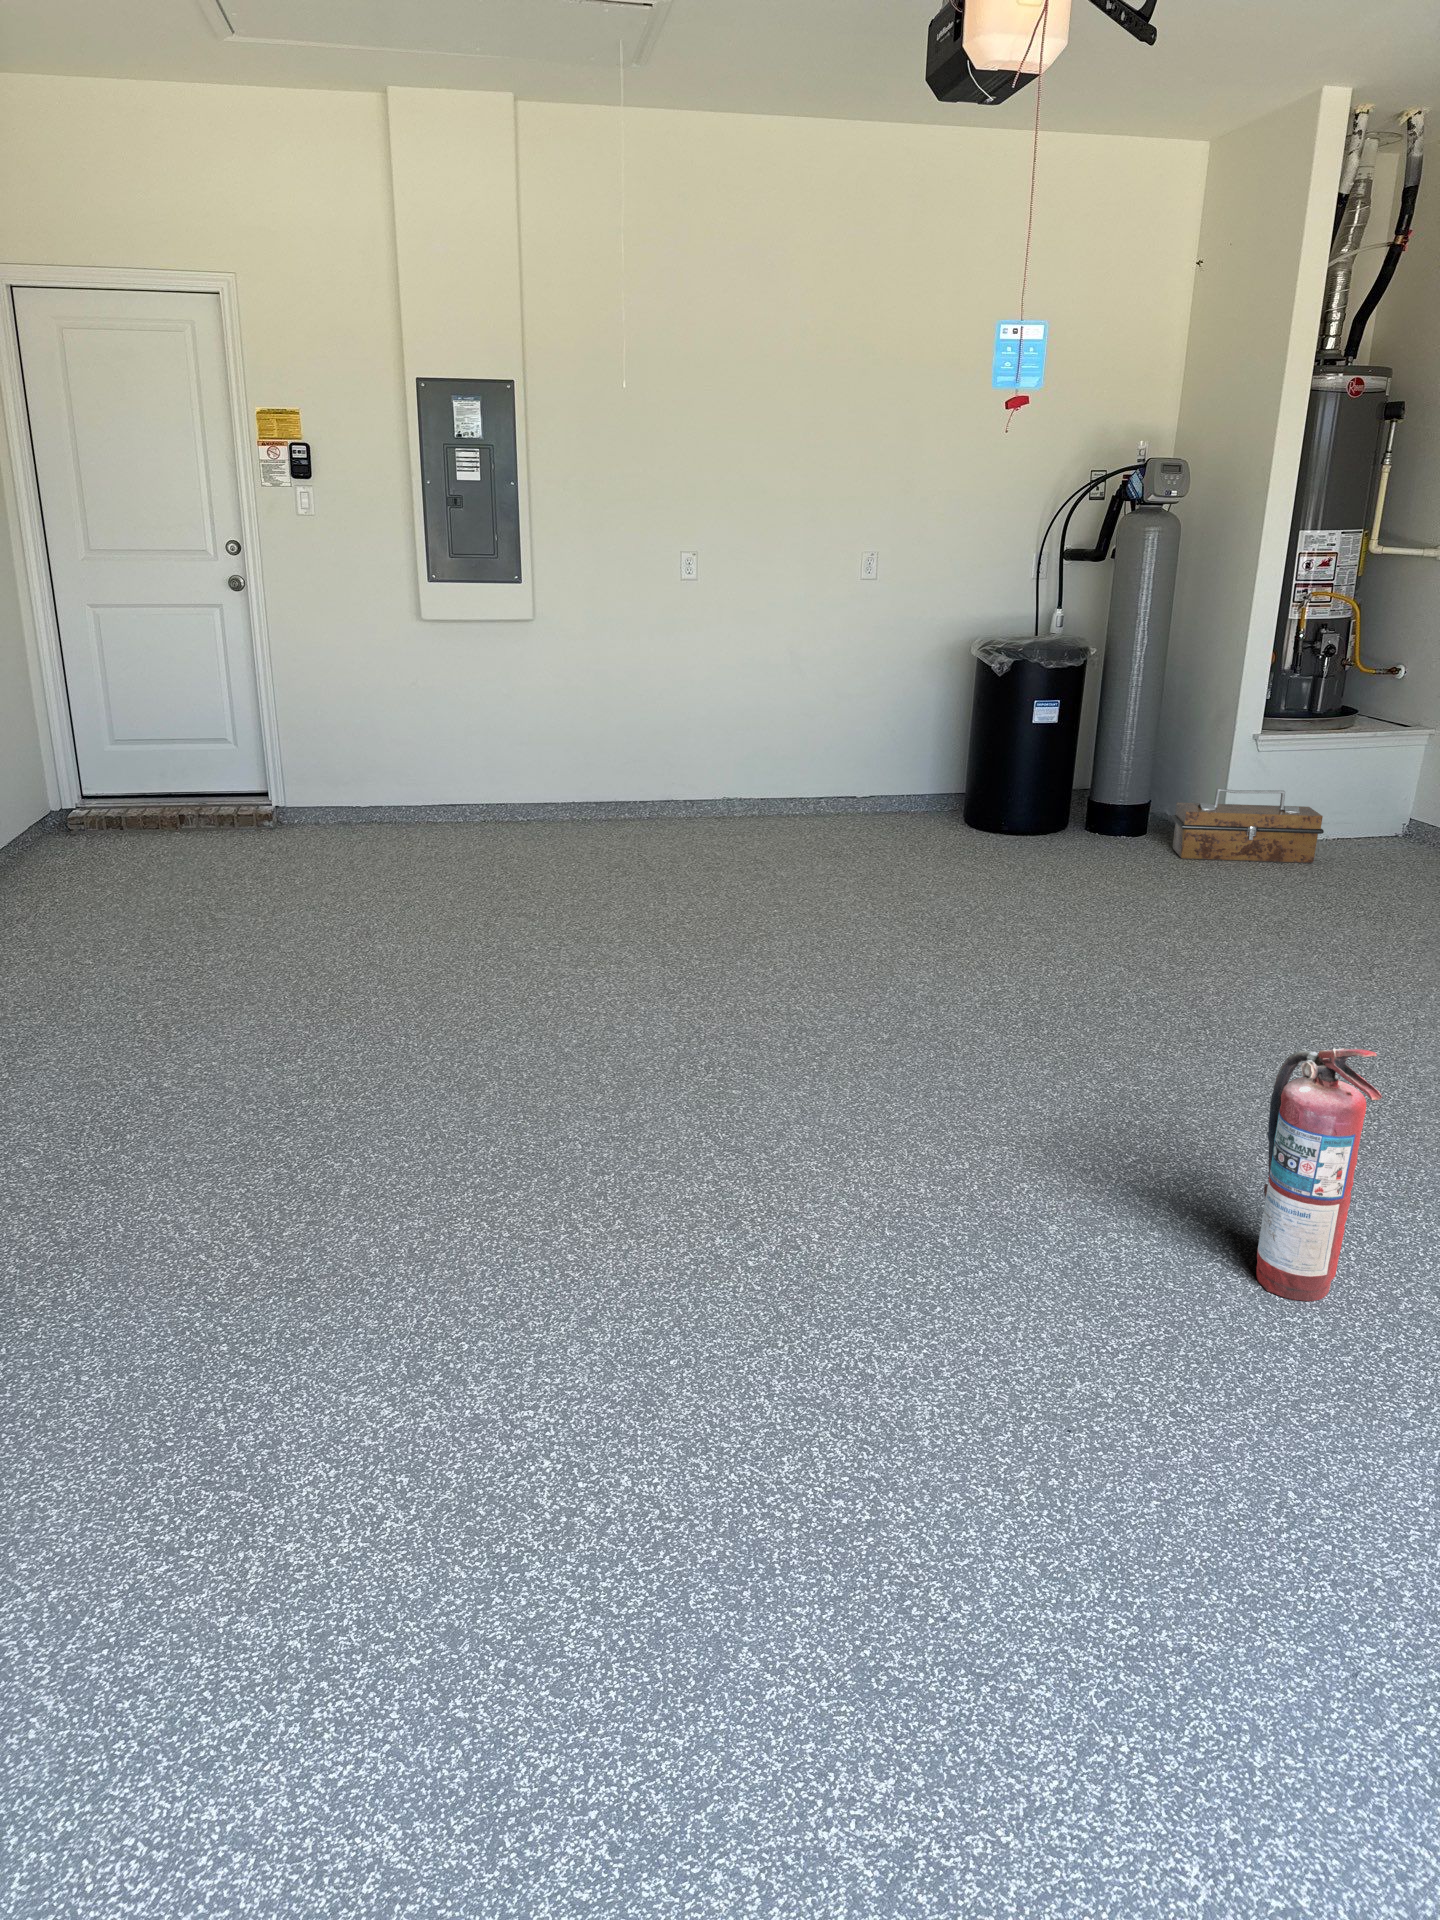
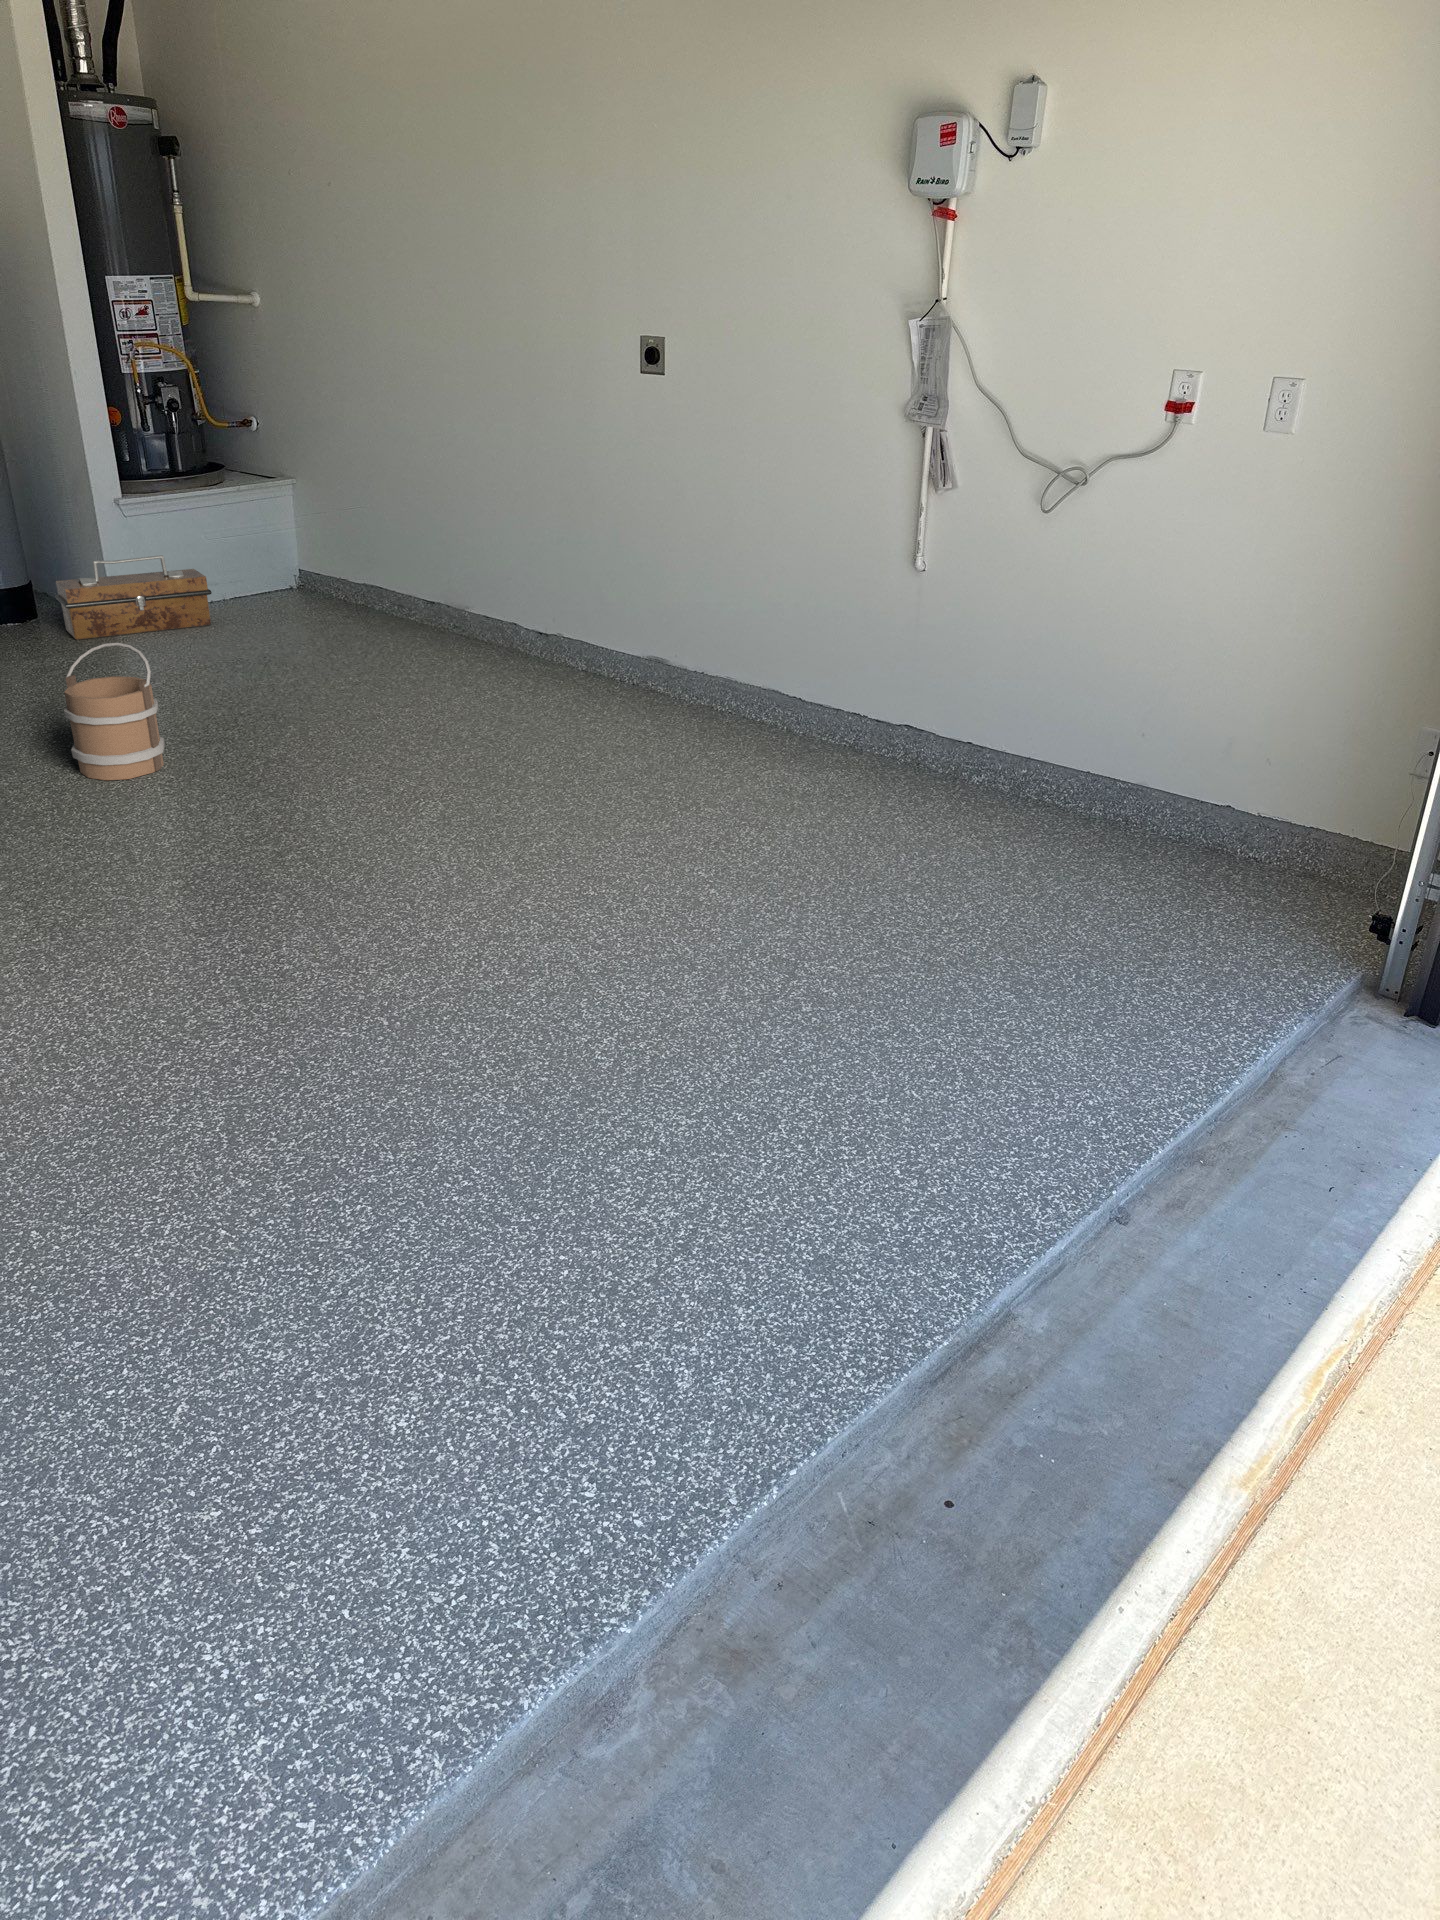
bucket: none [1188,873,1290,1007] -> present [64,642,165,780]
fire extinguisher: present [1257,1048,1382,1301] -> none [97,790,201,1031]

